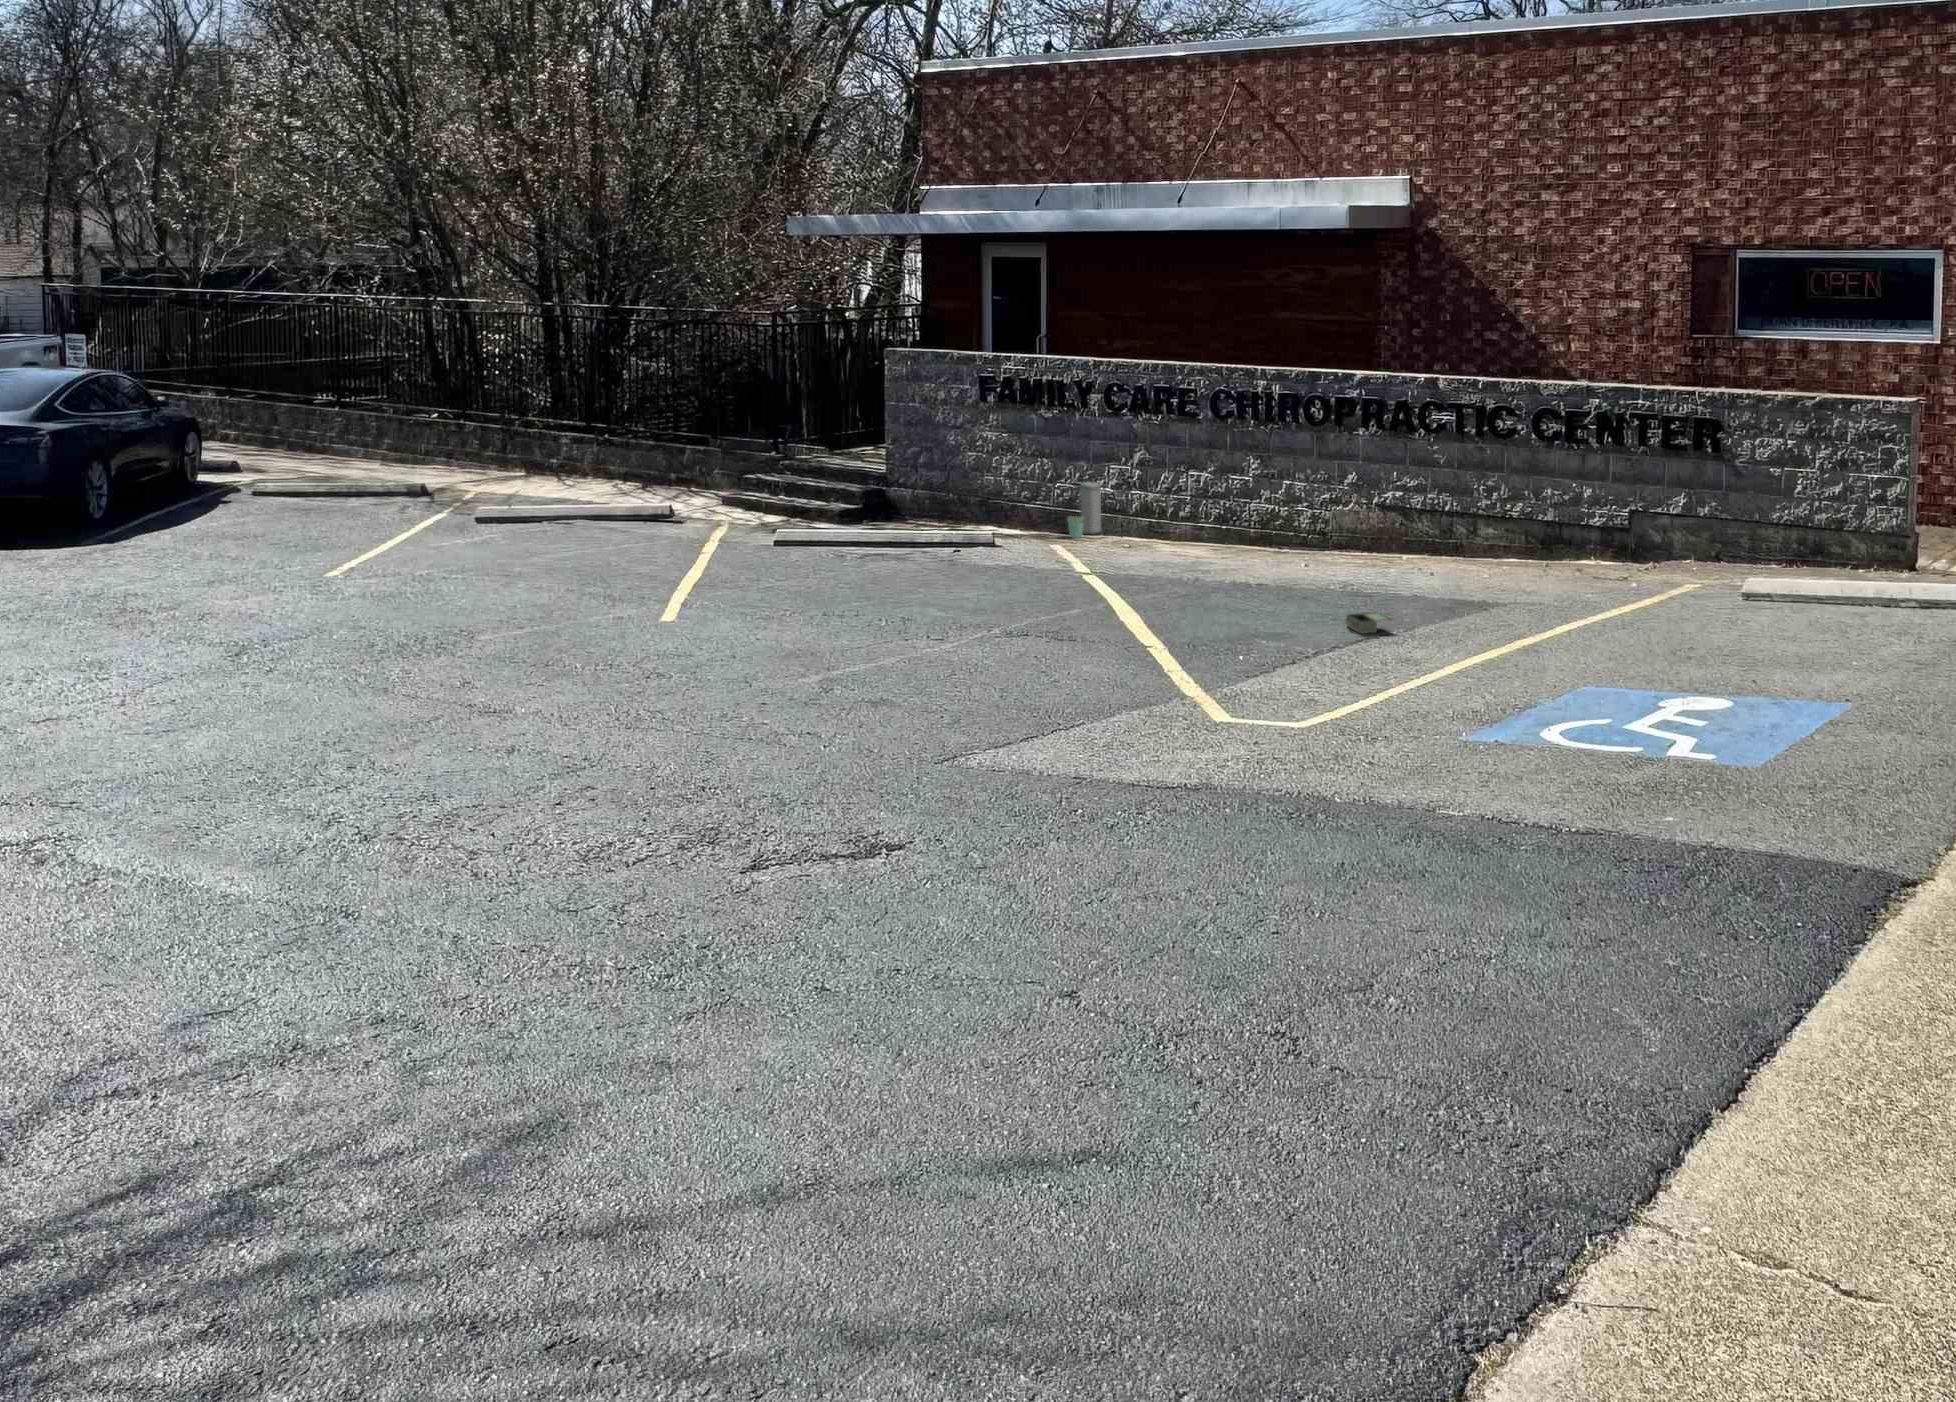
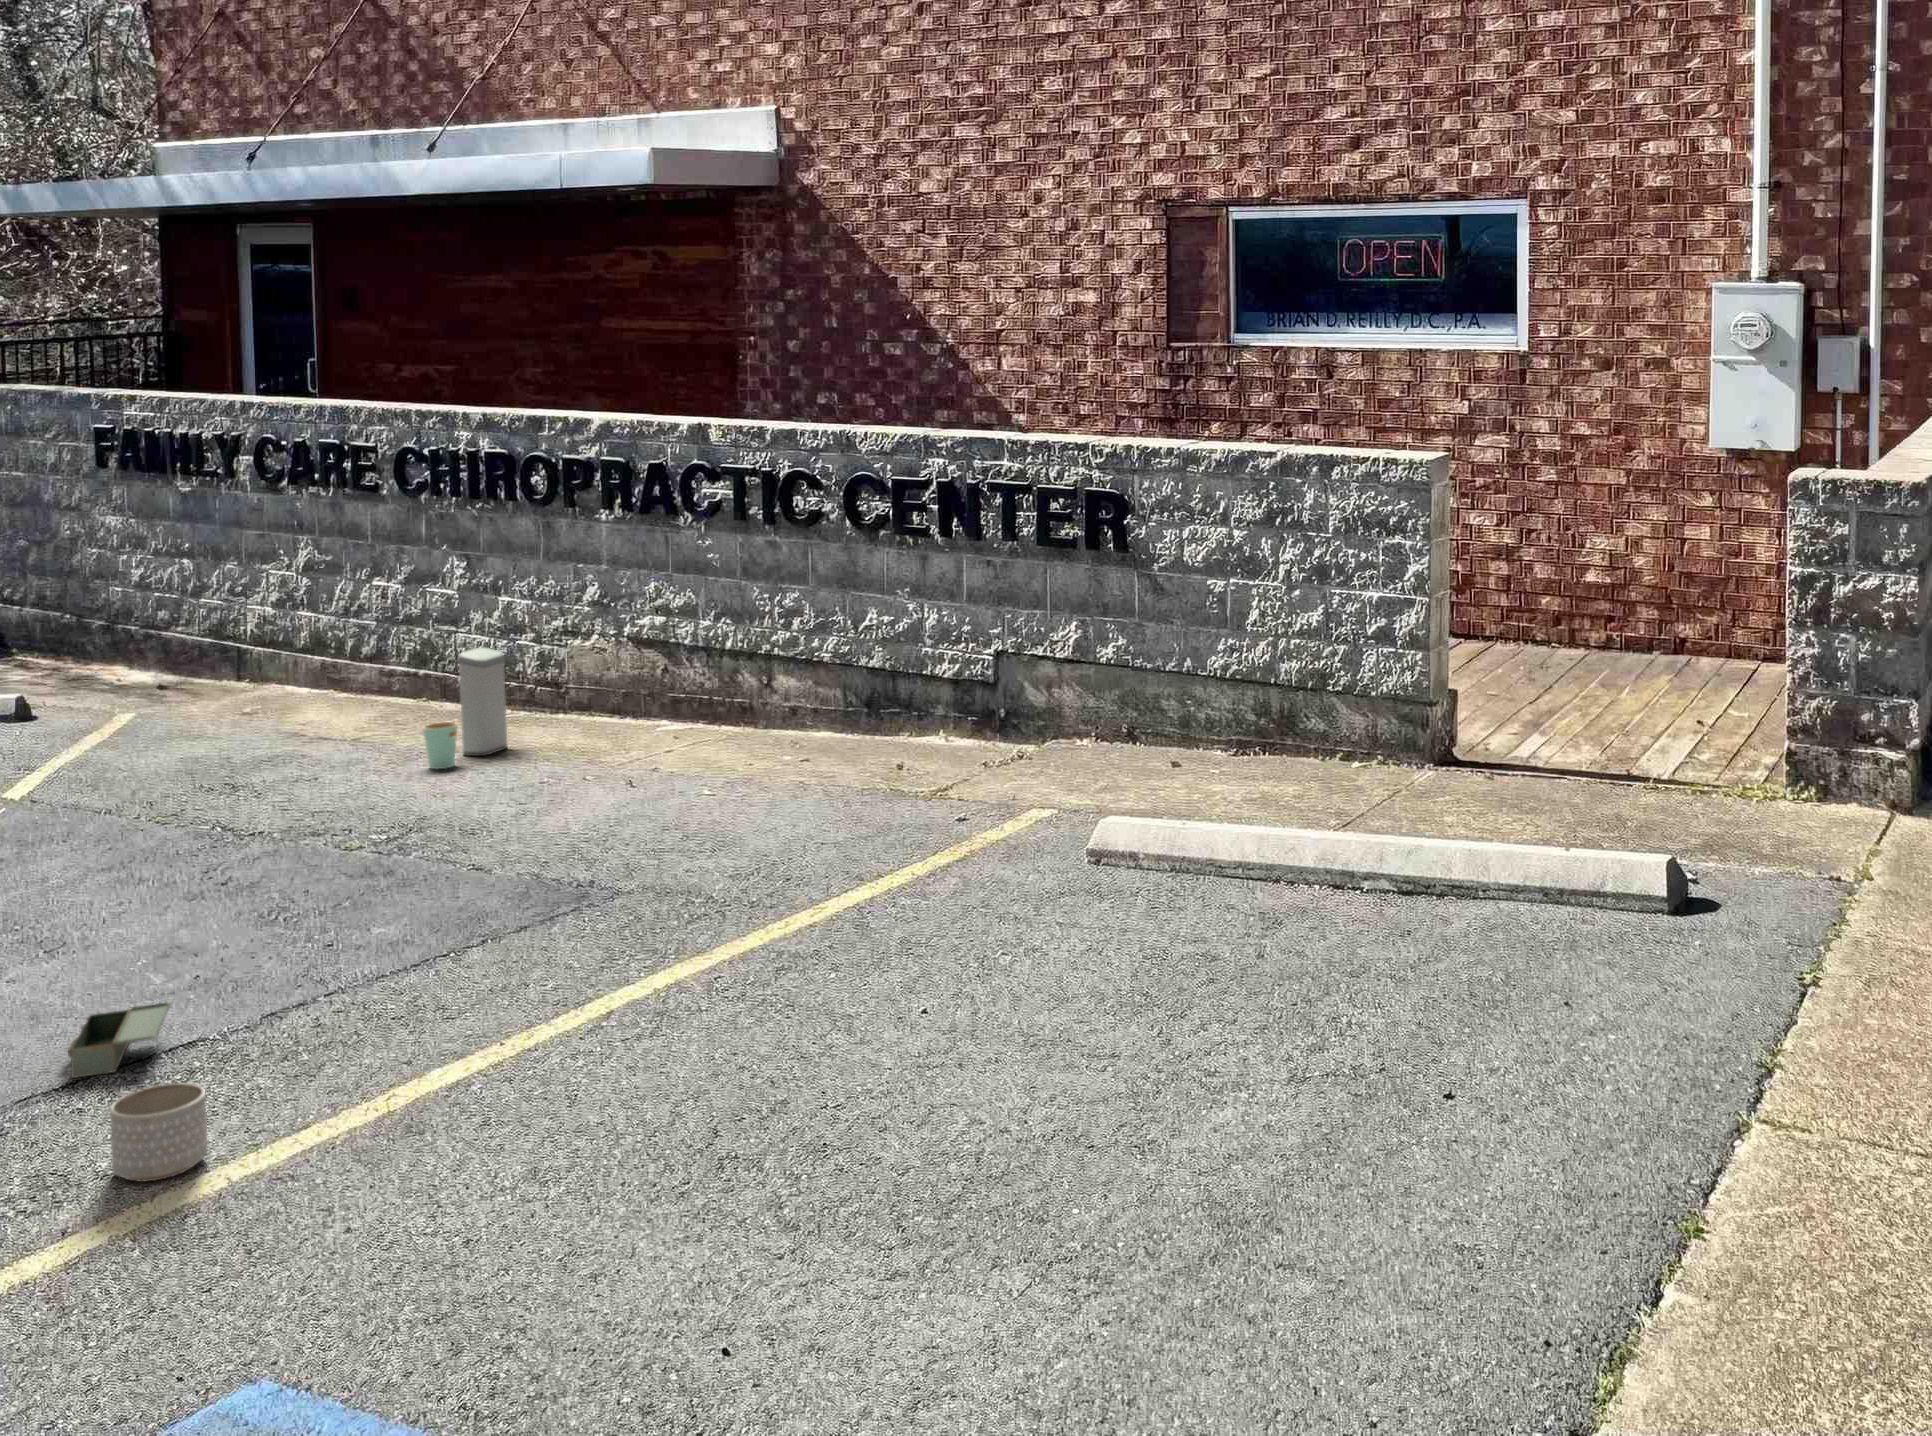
trash can: present [1067,482,1102,538] -> present [423,647,507,769]
planter: none [1432,622,1468,654] -> present [110,1083,208,1182]

